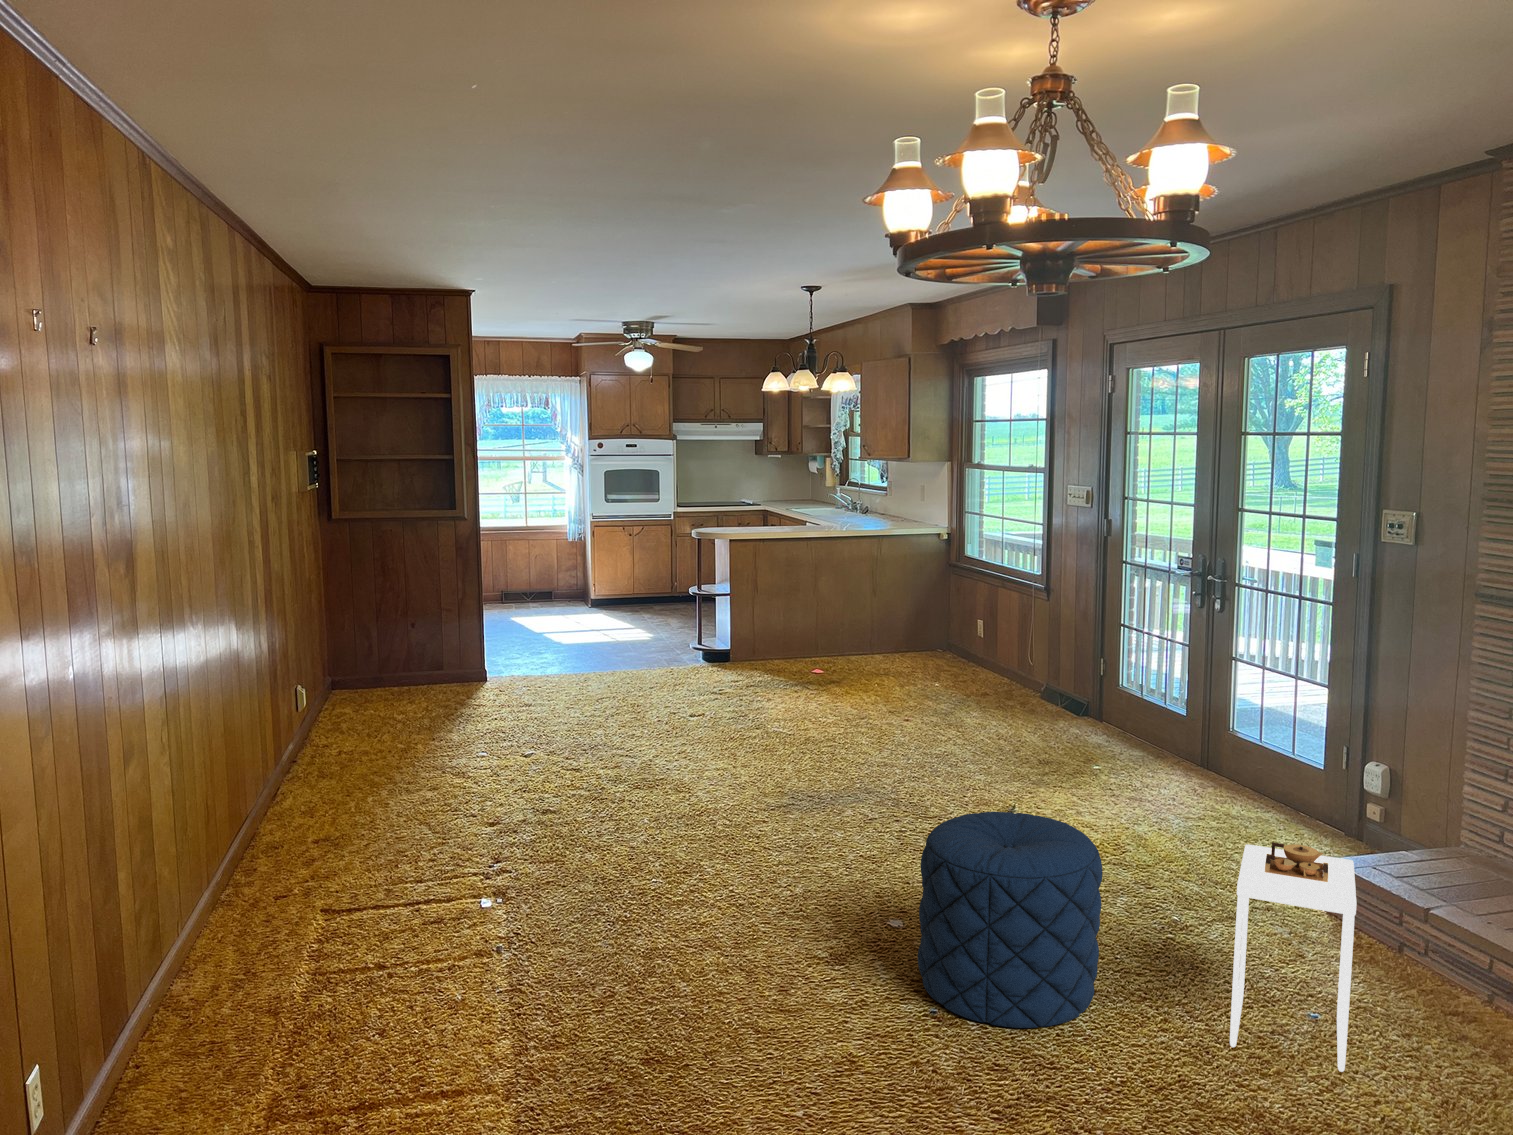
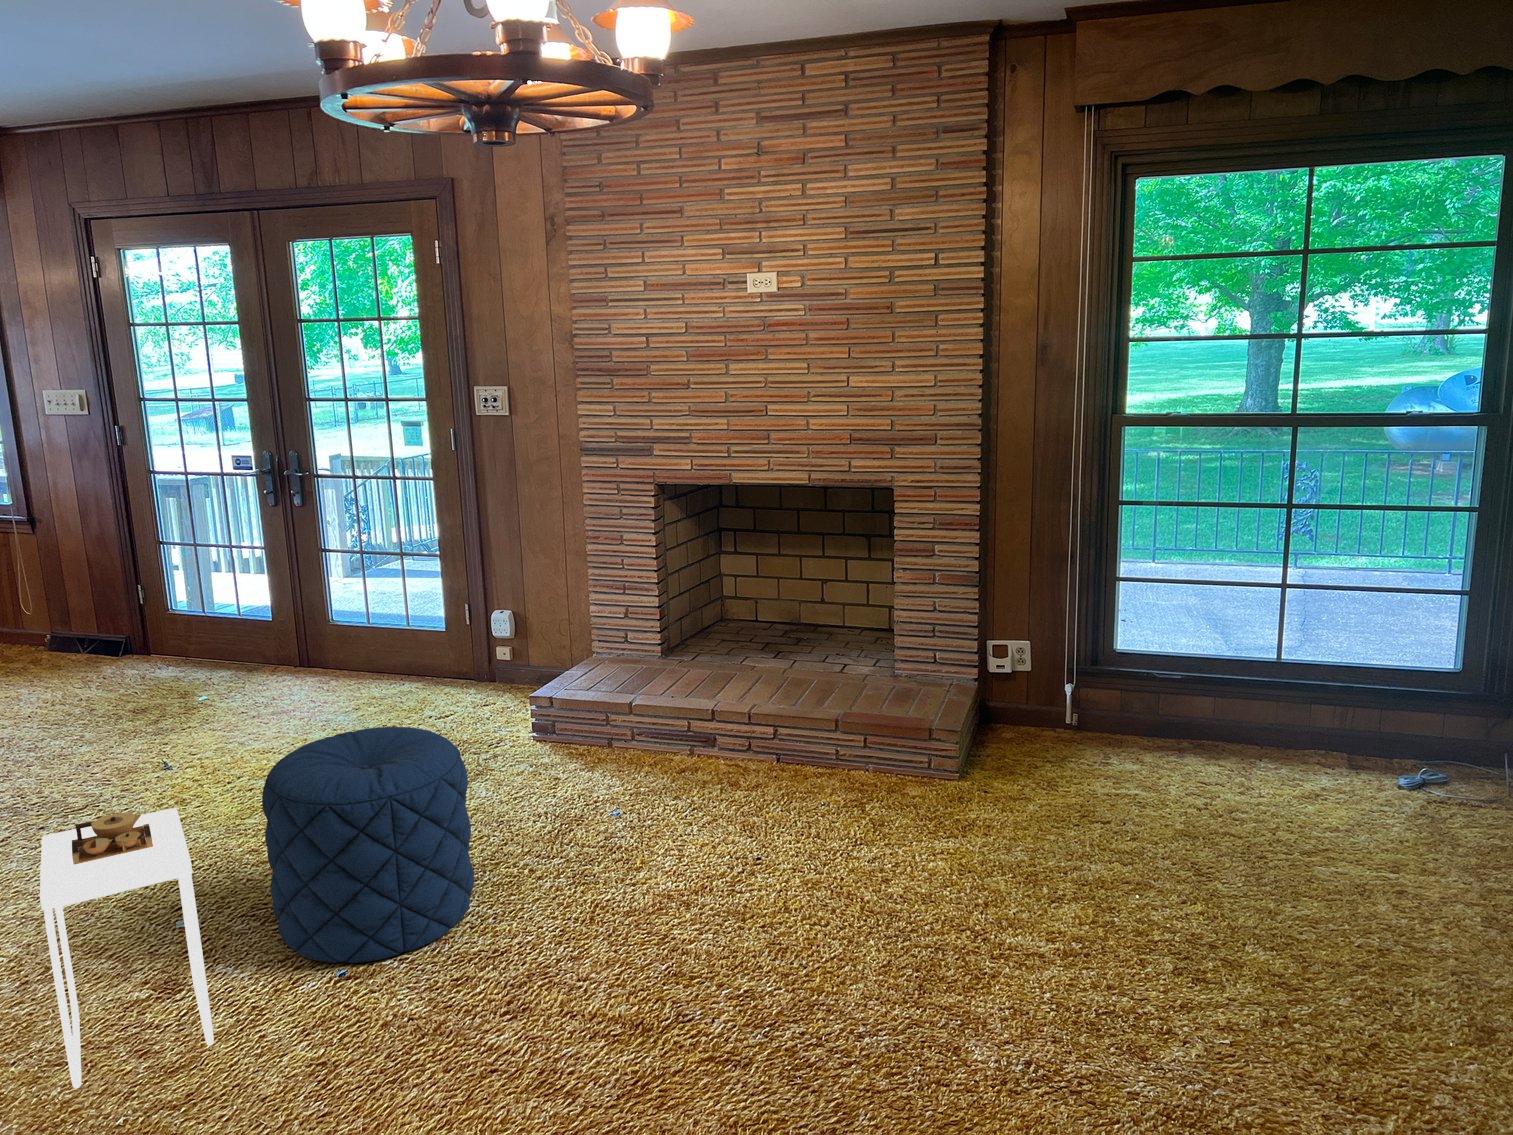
side table: present [1230,842,1356,1072] -> present [40,808,214,1088]

